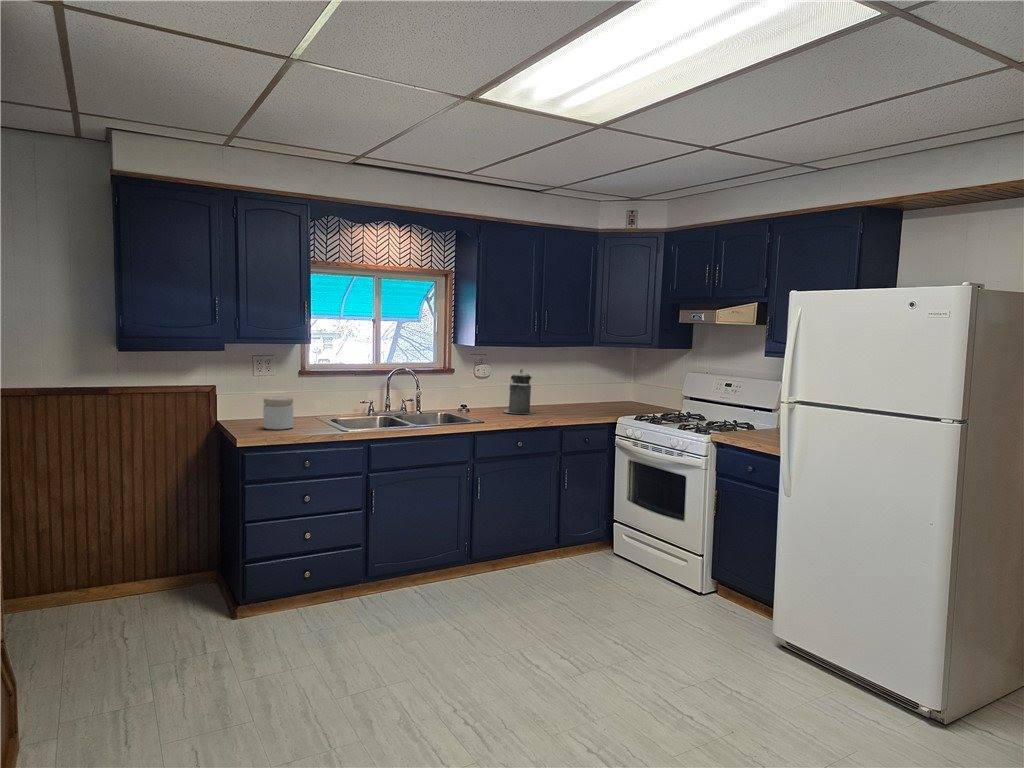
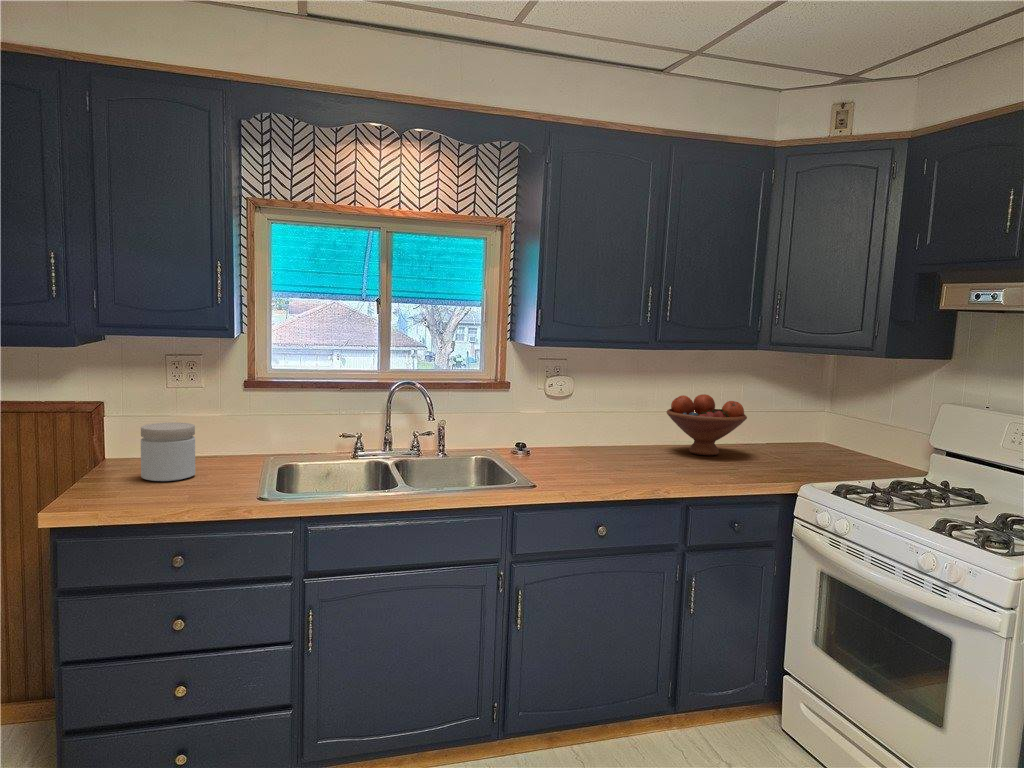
canister: present [503,369,534,414] -> none [592,386,645,464]
fruit bowl: none [541,374,587,409] -> present [667,394,747,456]

